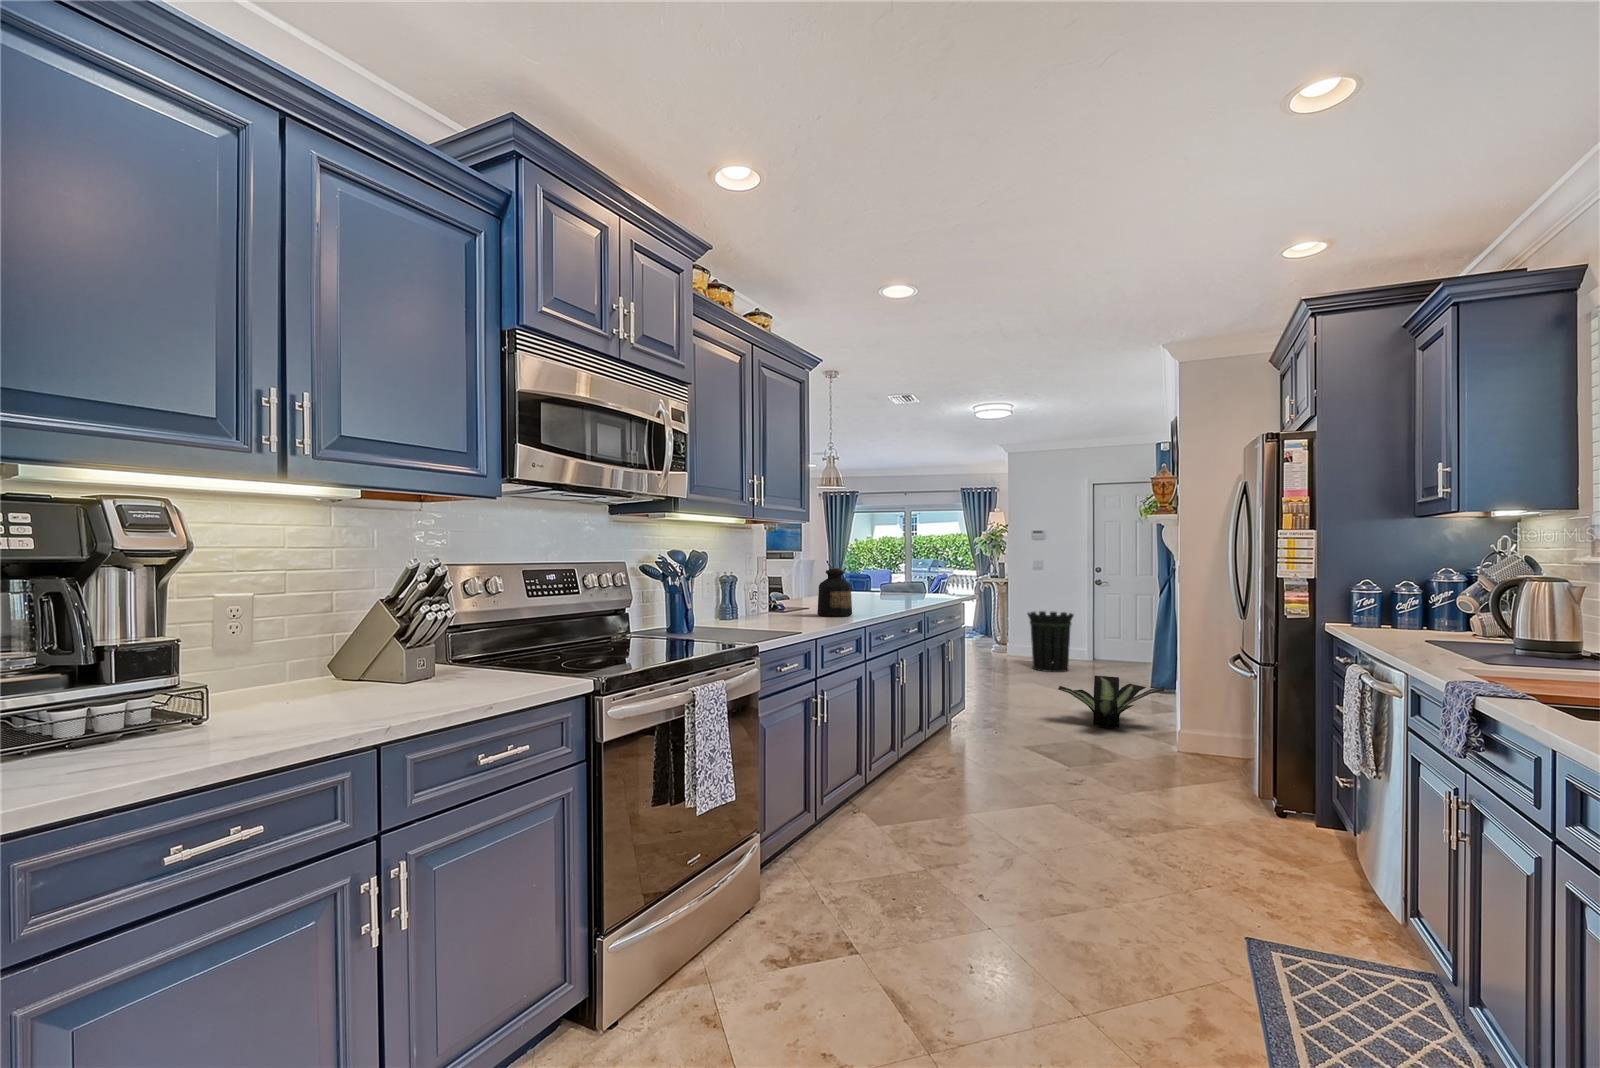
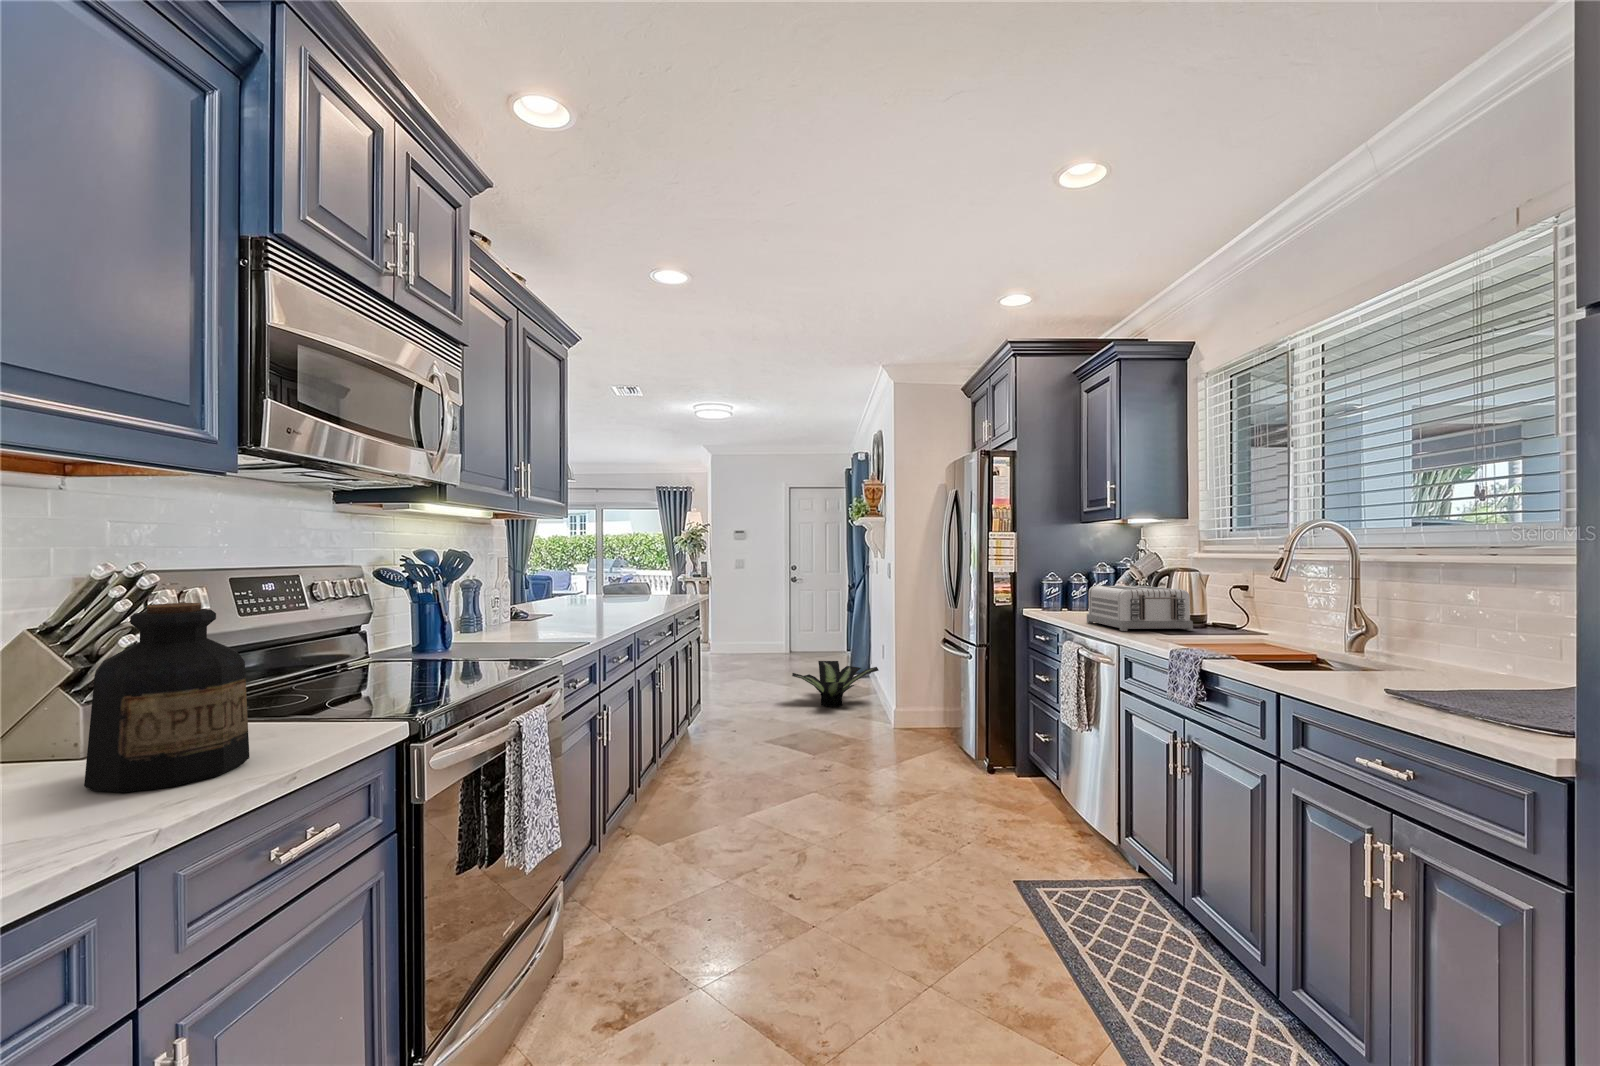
bottle: present [817,568,852,617] -> present [84,603,249,793]
toaster: none [1388,598,1547,663] -> present [1087,586,1193,631]
waste bin: present [1028,611,1074,672] -> none [744,605,785,660]

